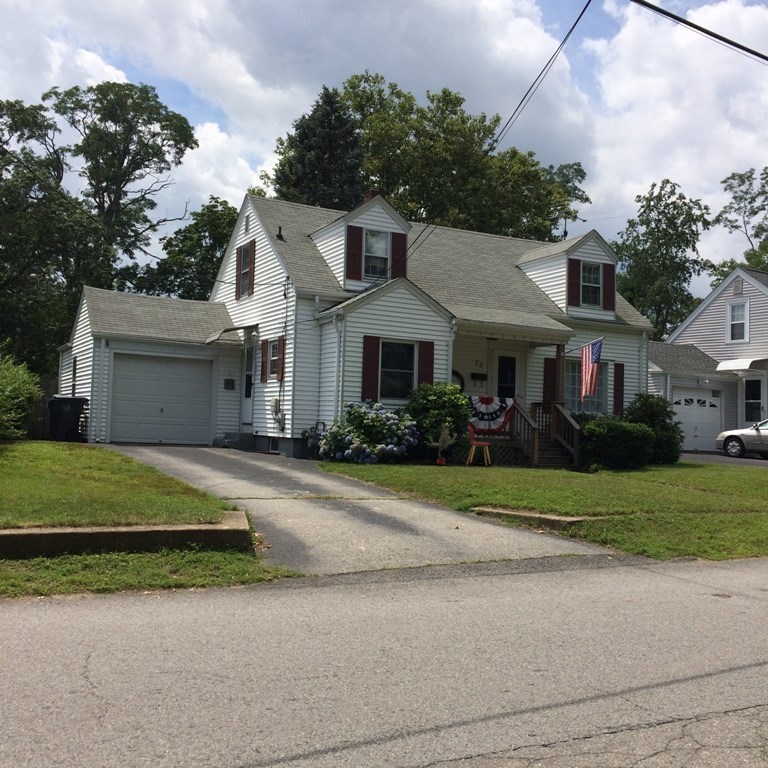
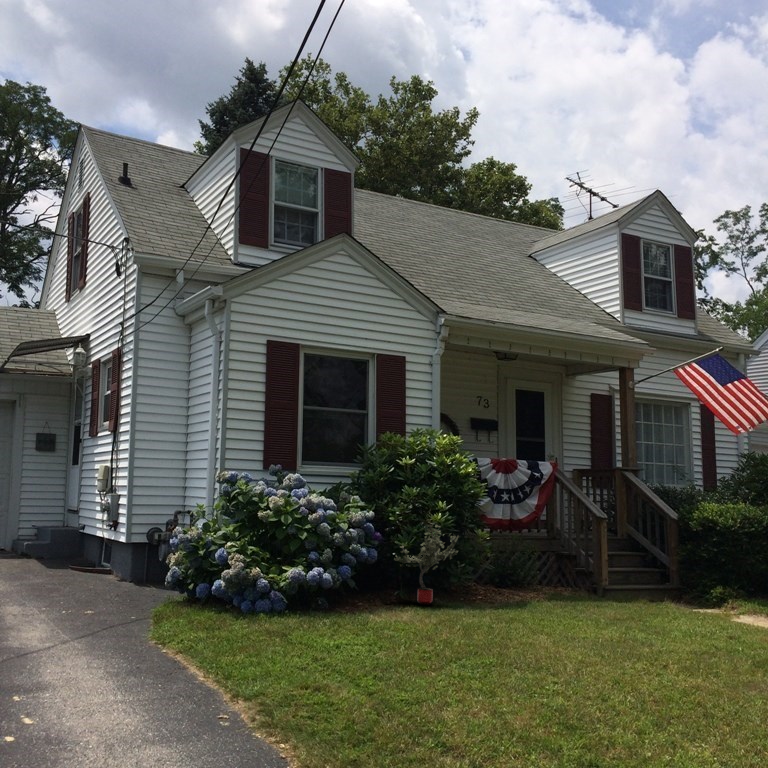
chair: present [467,426,490,466] -> none [477,517,525,603]

